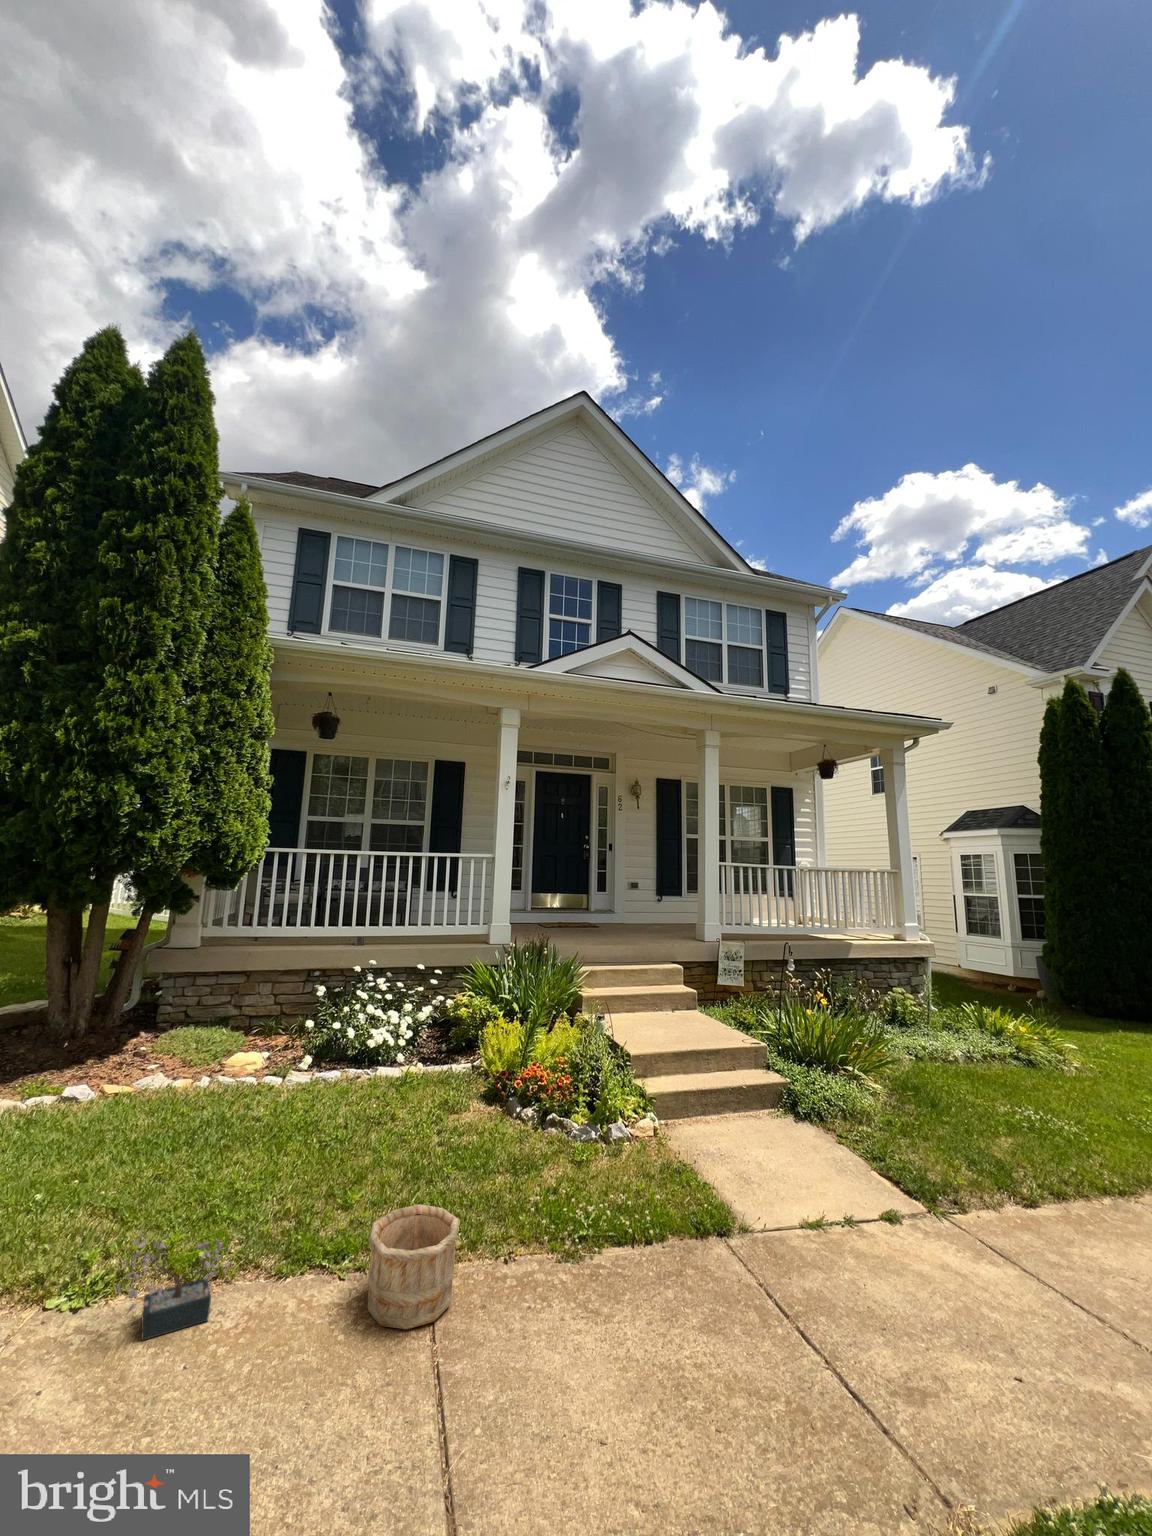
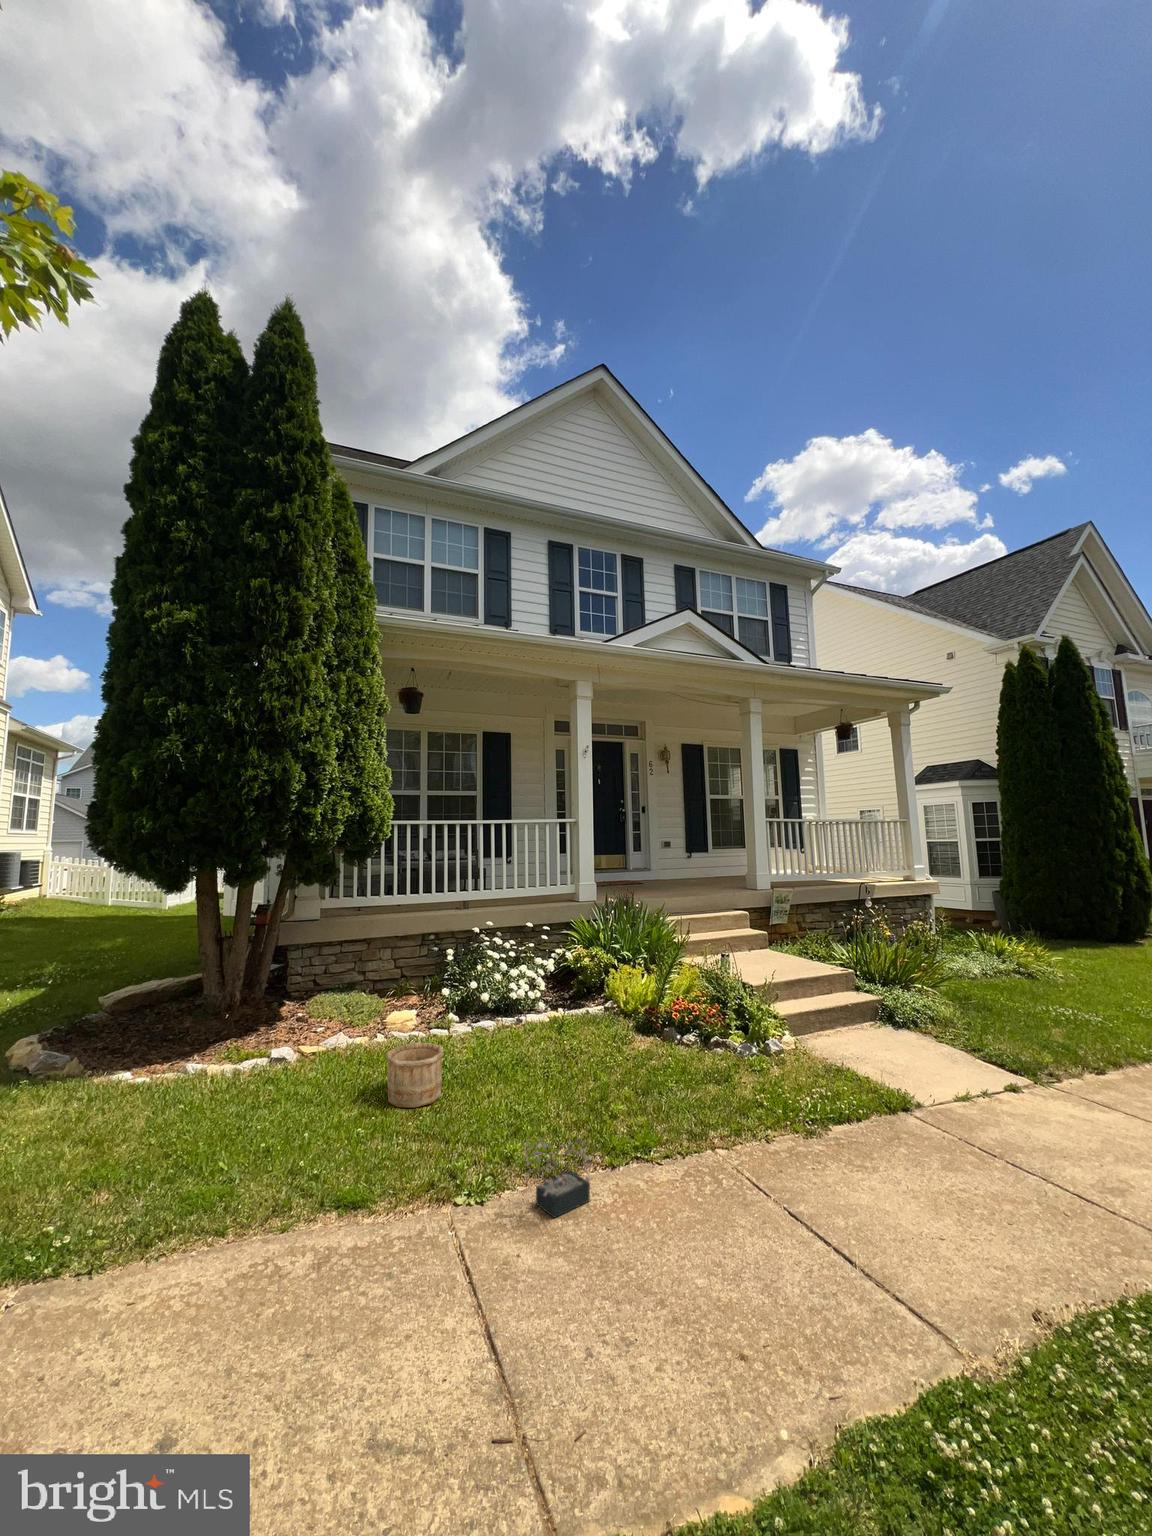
wooden bucket: present [368,1204,459,1329] -> present [387,1042,444,1108]

